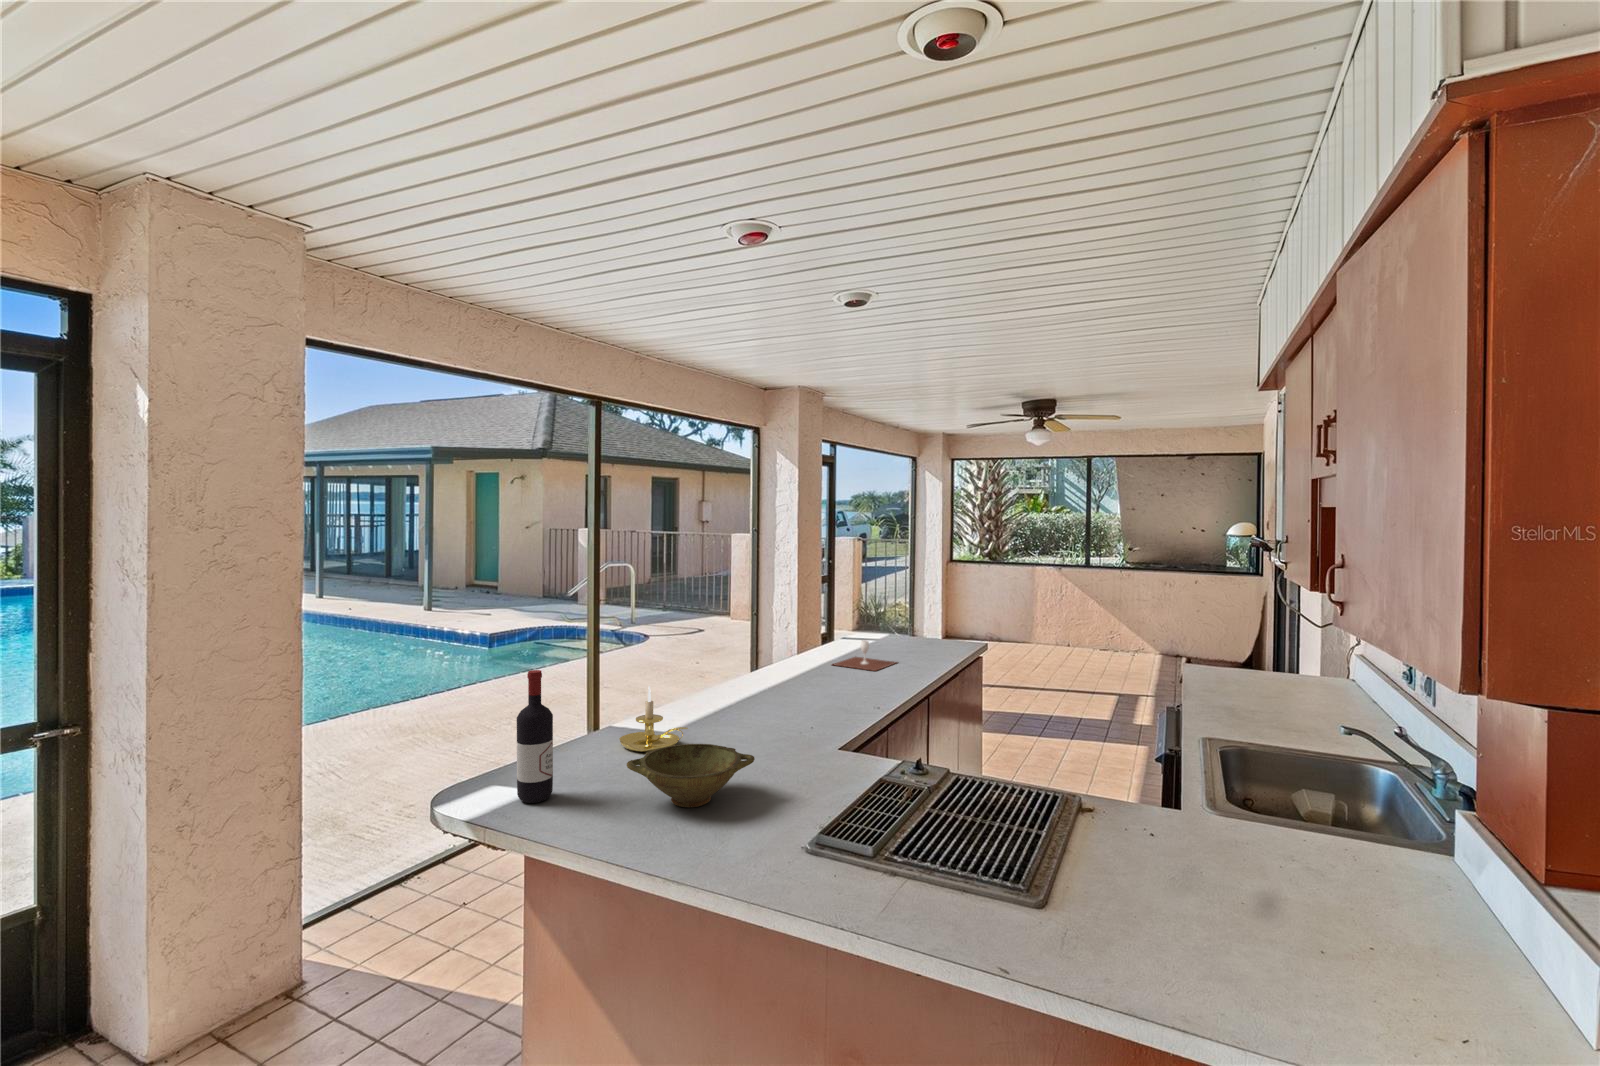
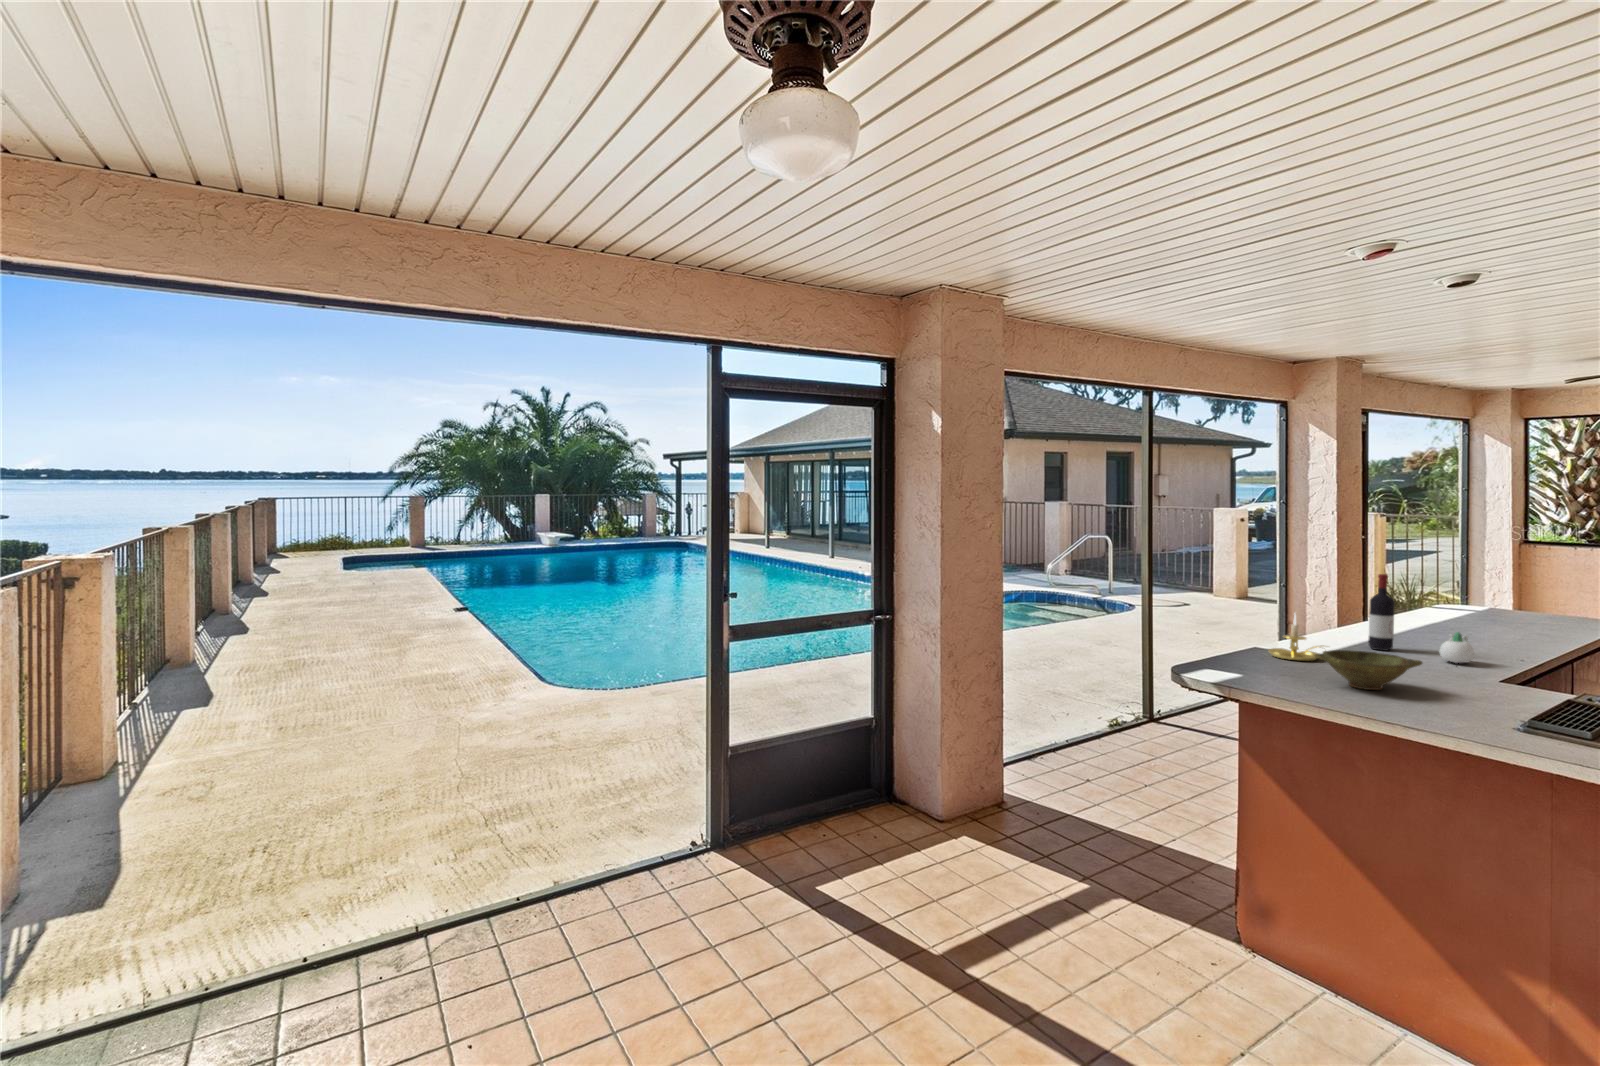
wine glass: present [833,640,896,671] -> none [1423,603,1505,630]
wine bottle: present [517,670,553,803] -> present [1369,574,1395,651]
succulent planter: none [809,693,842,731] -> present [1440,632,1474,663]

